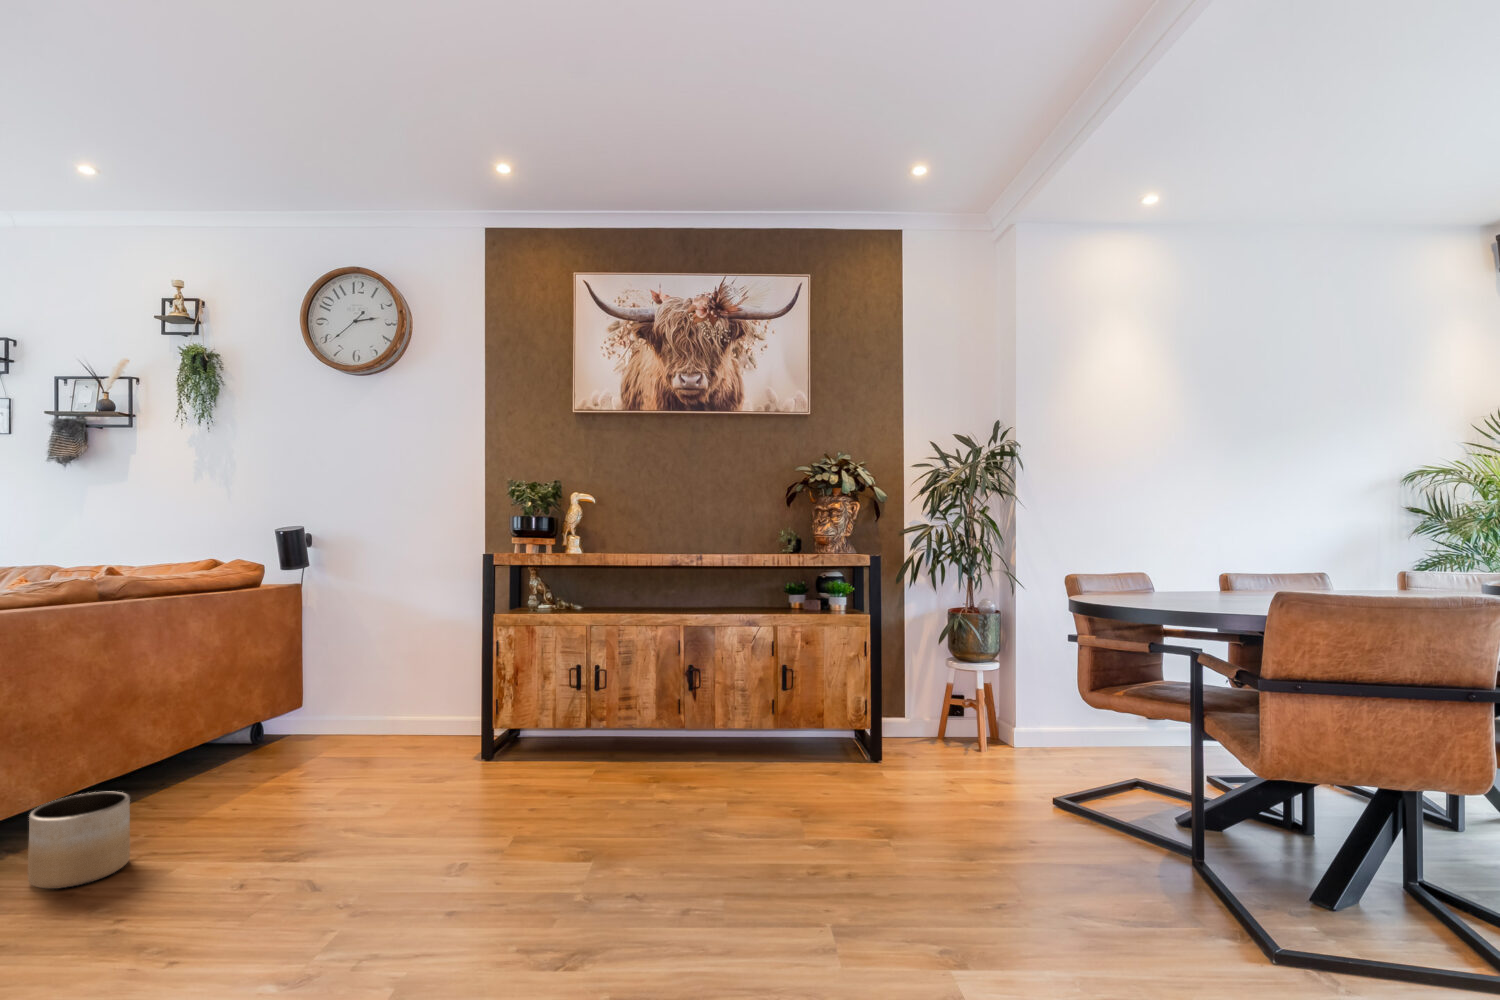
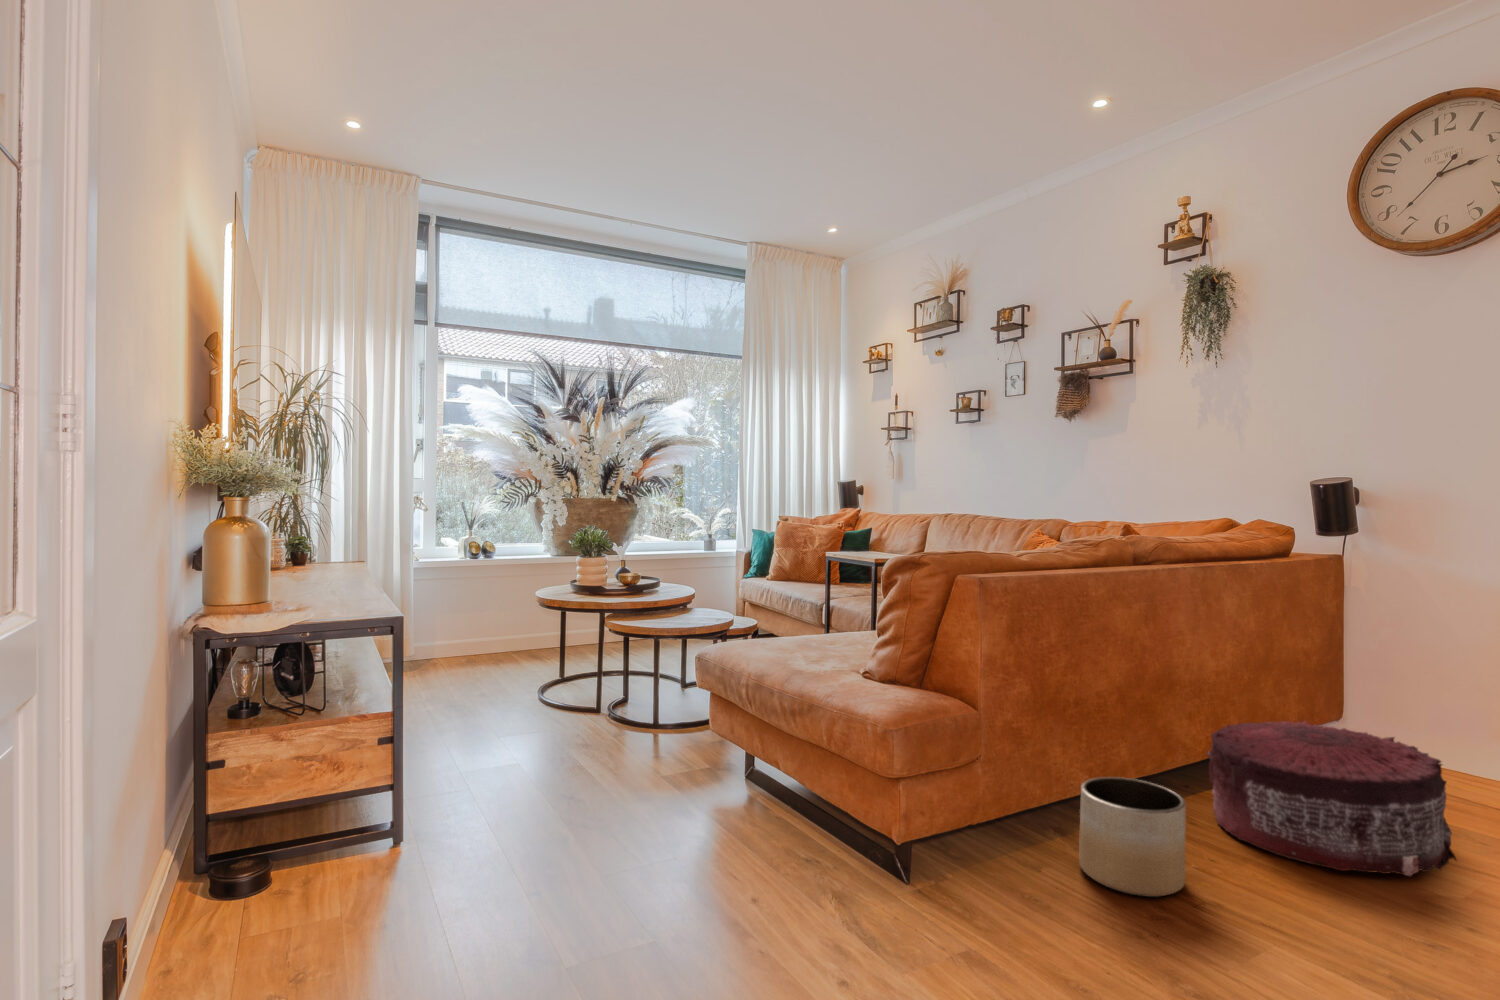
pouf: none [172,709,340,815] -> present [1207,721,1456,876]

